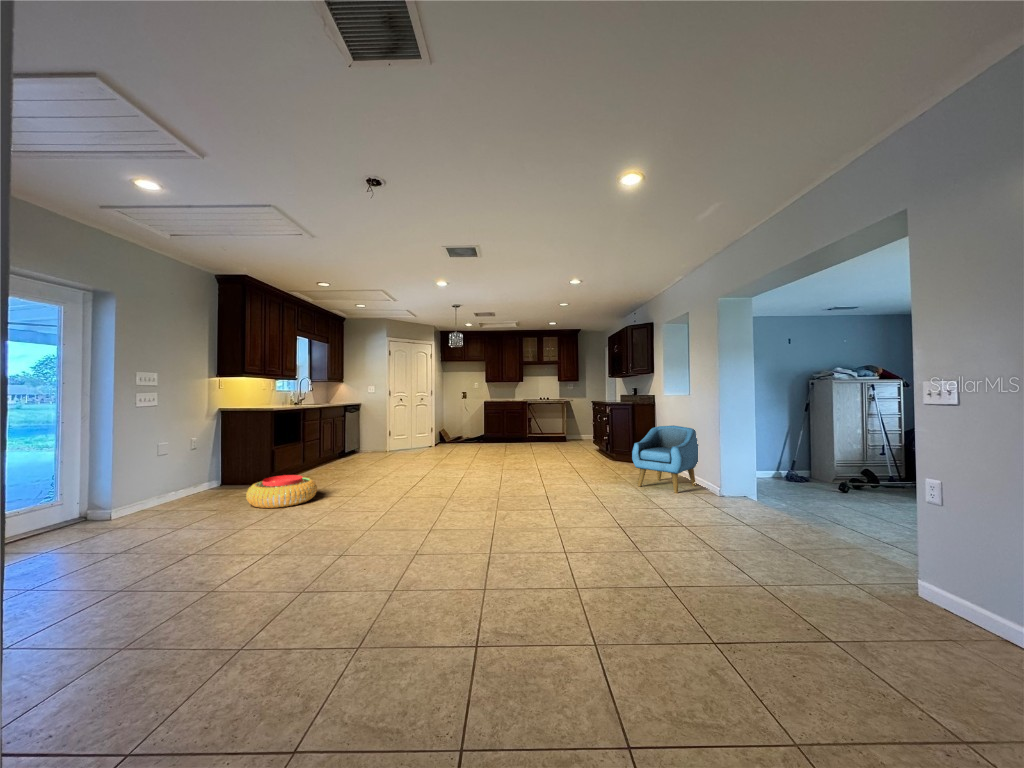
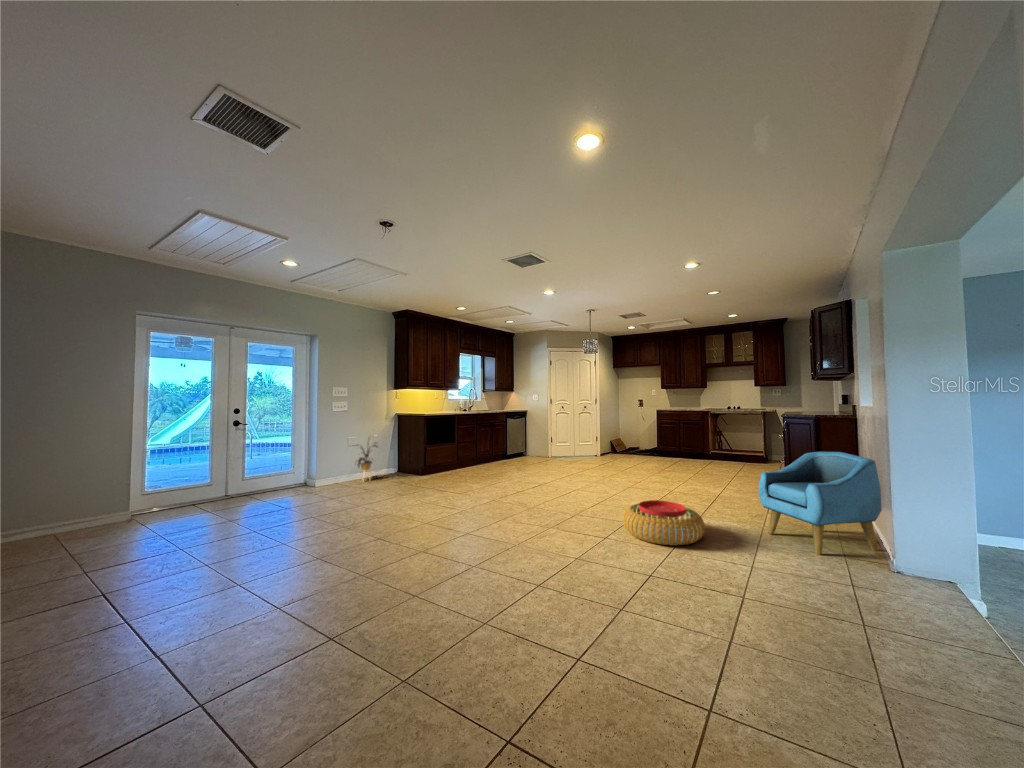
house plant: none [166,439,216,504] -> present [358,444,377,478]
pouf: present [246,475,317,508] -> present [622,500,705,545]

